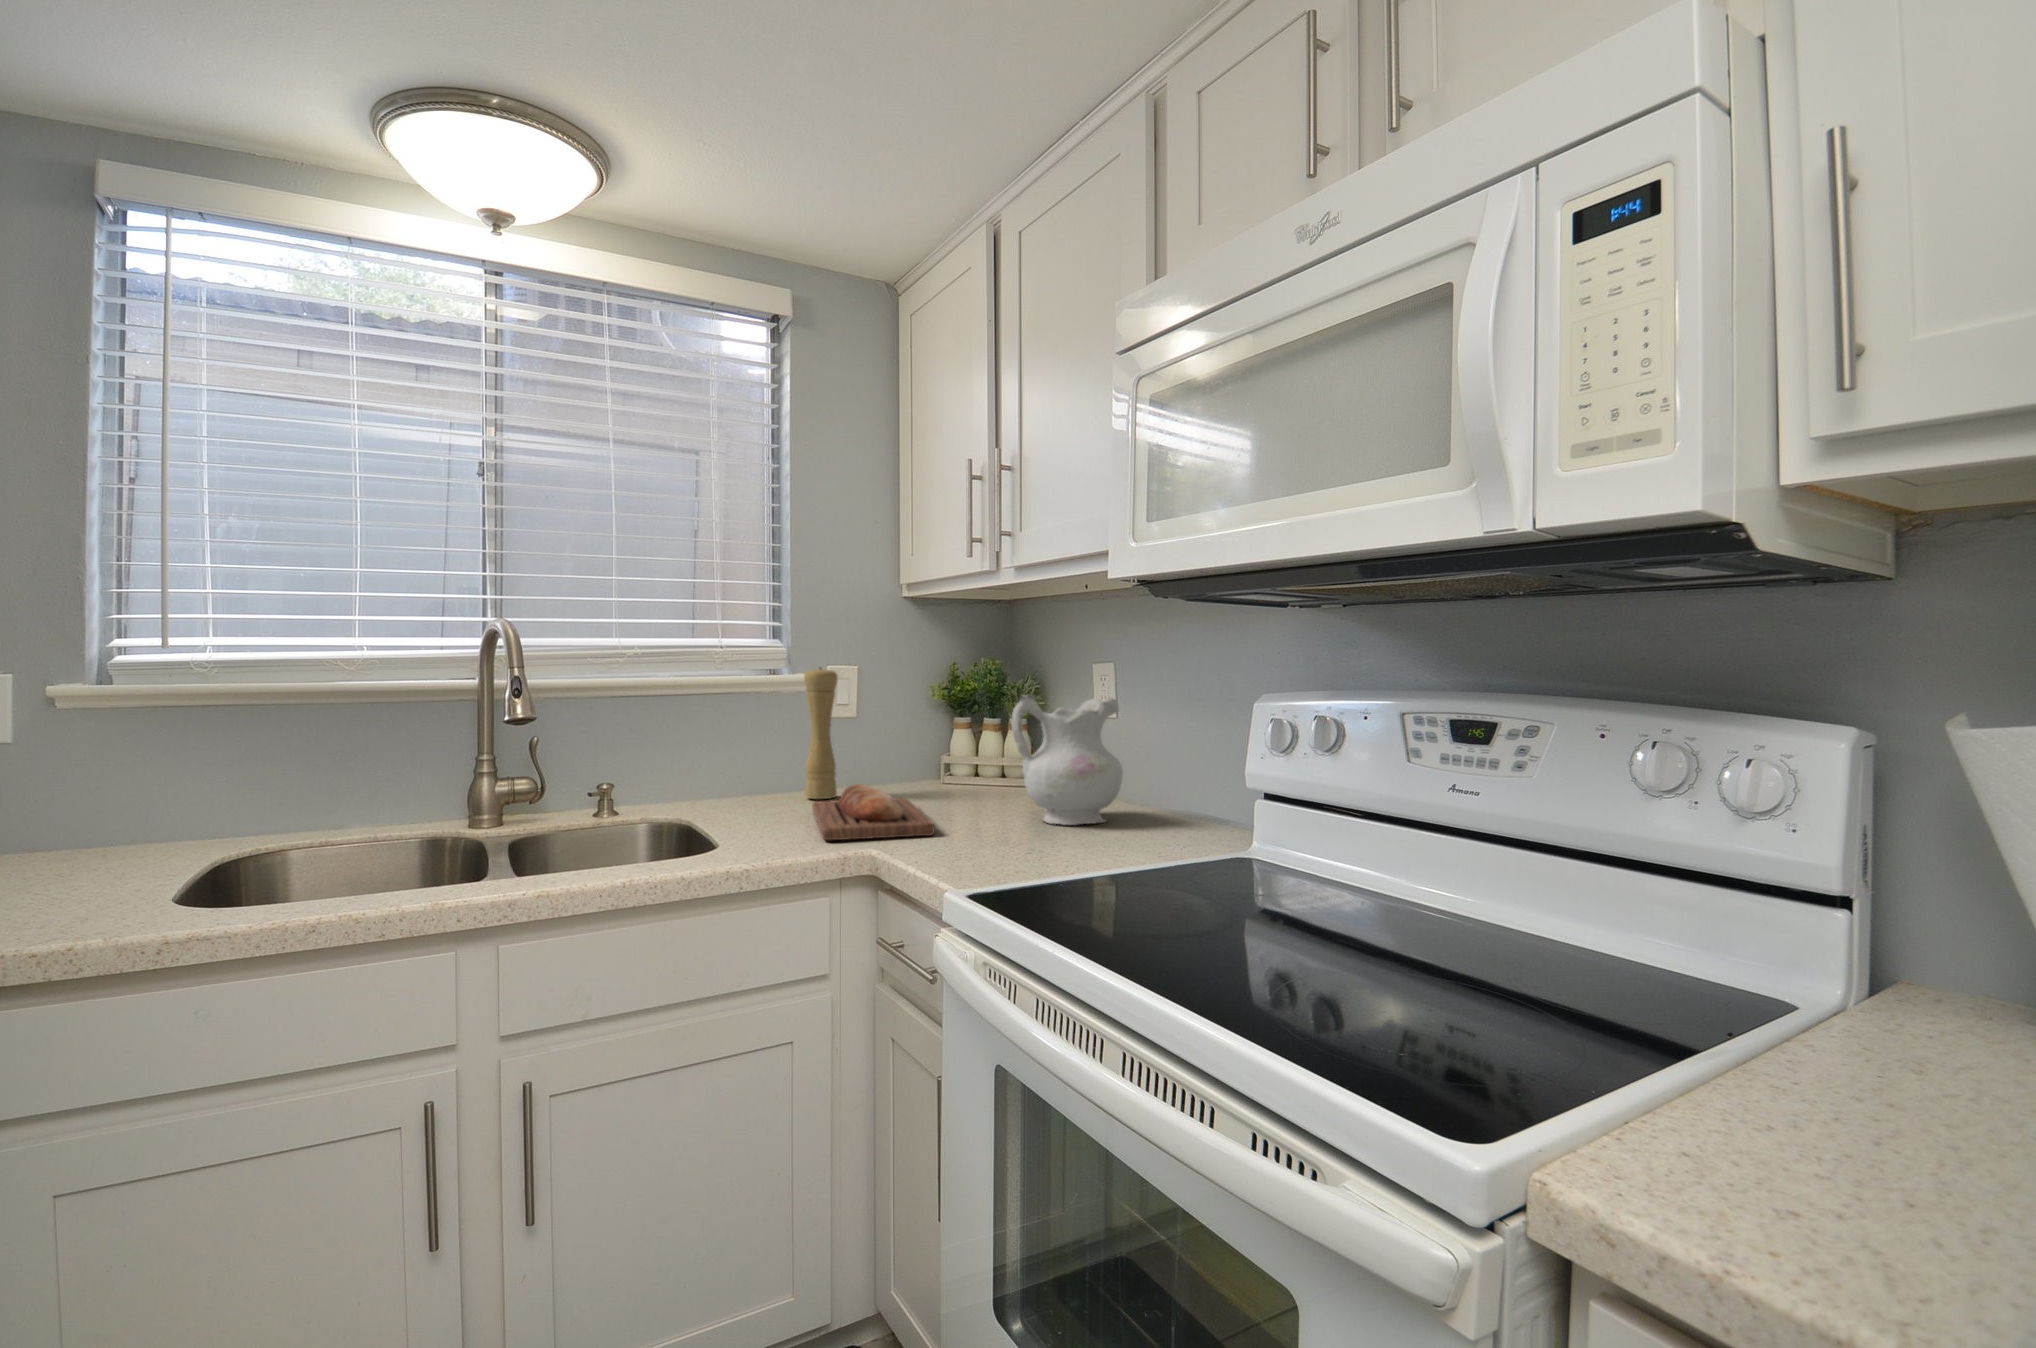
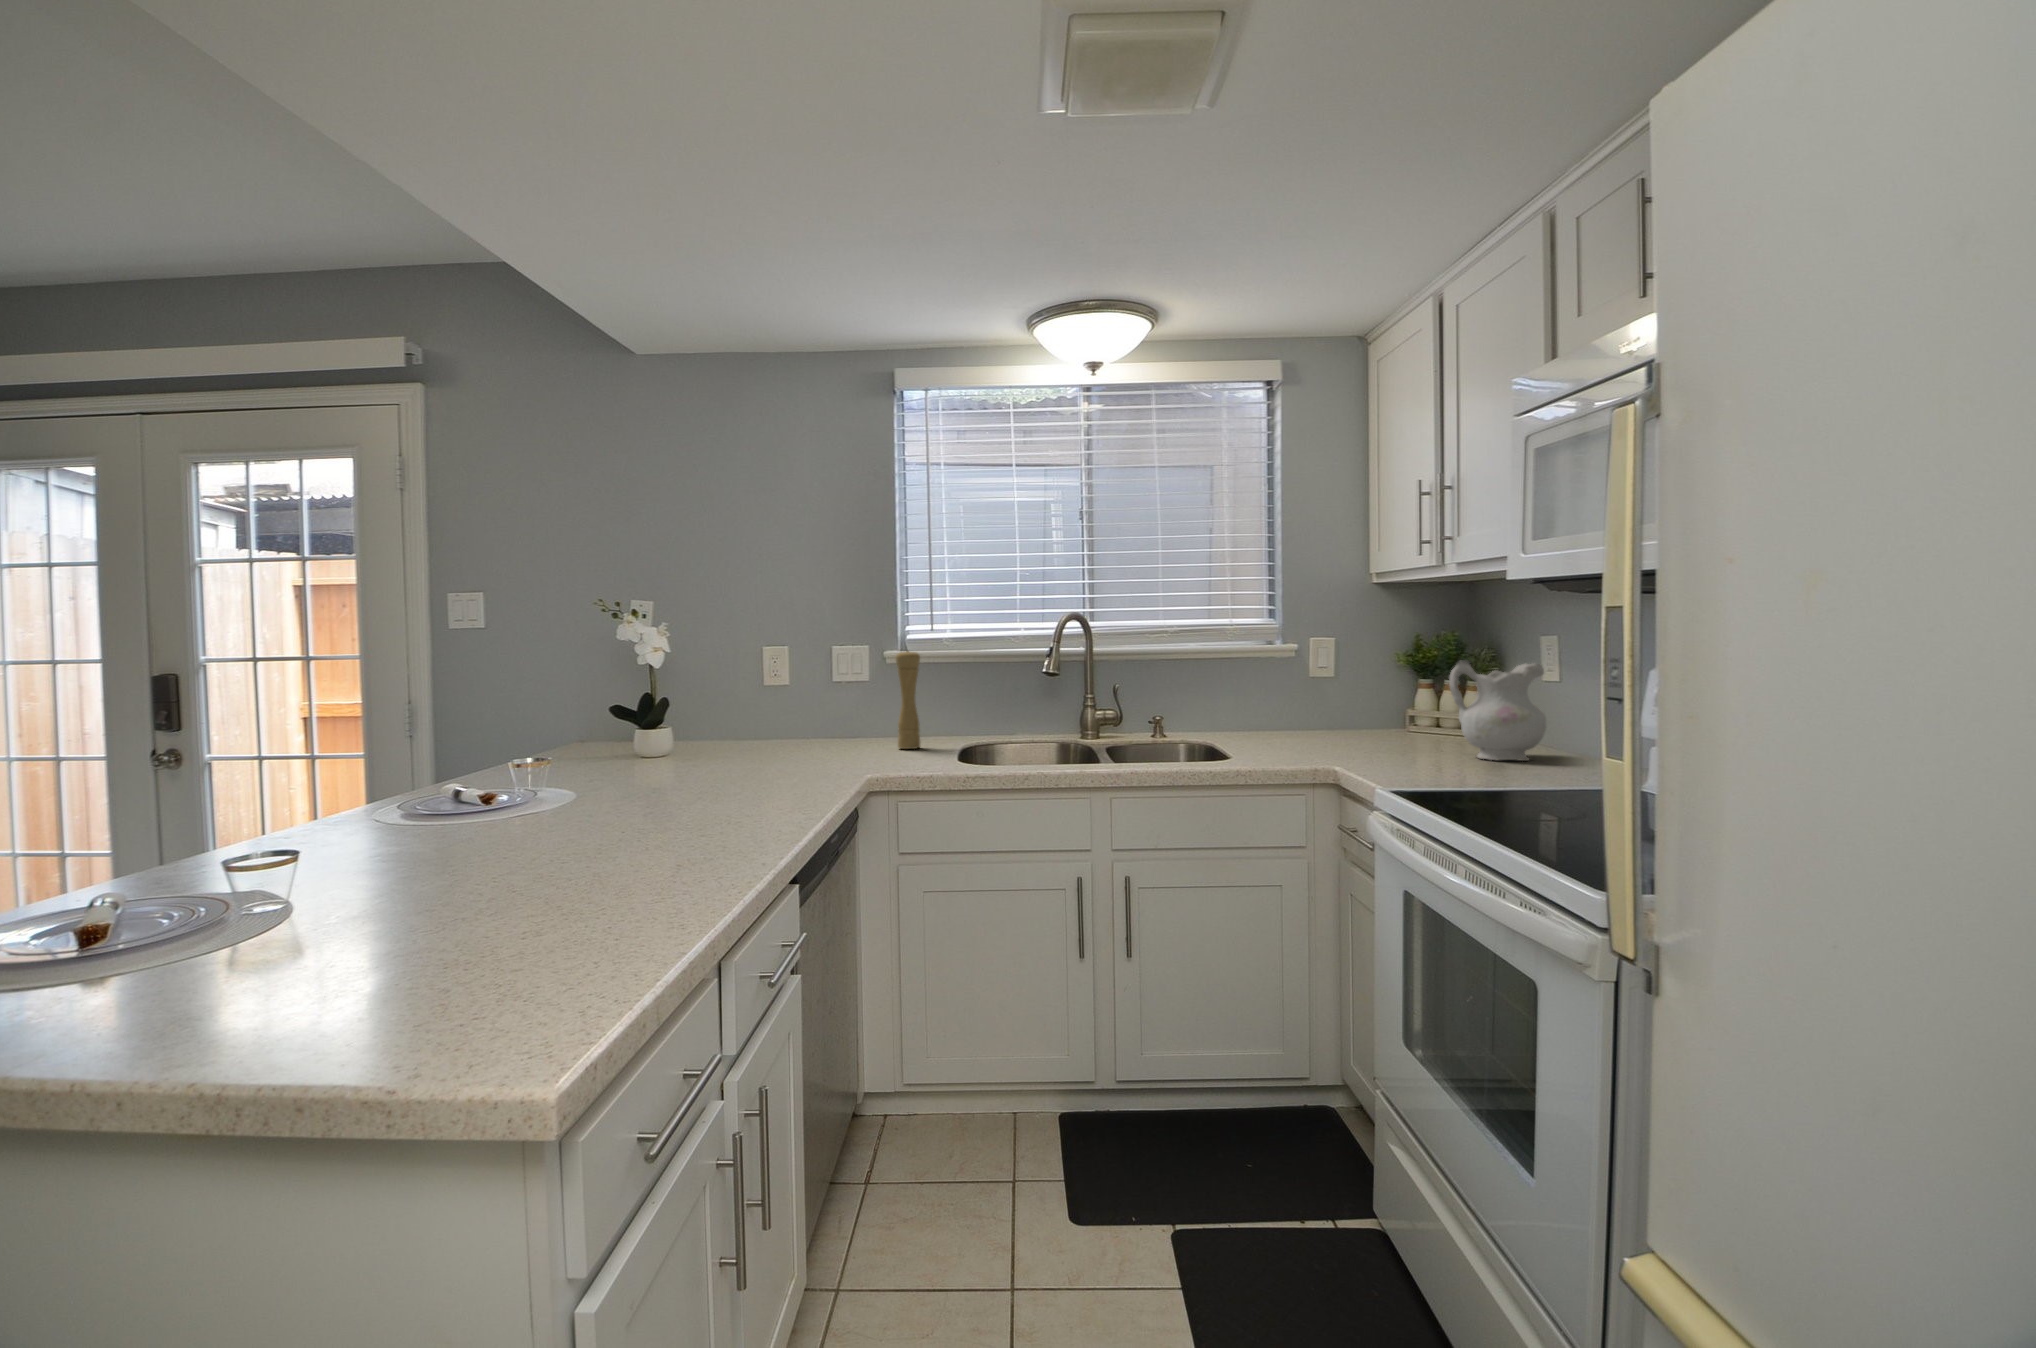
pepper mill: present [804,668,838,799] -> present [896,650,920,749]
bread loaf: present [812,784,935,840] -> none [1298,725,1384,760]

